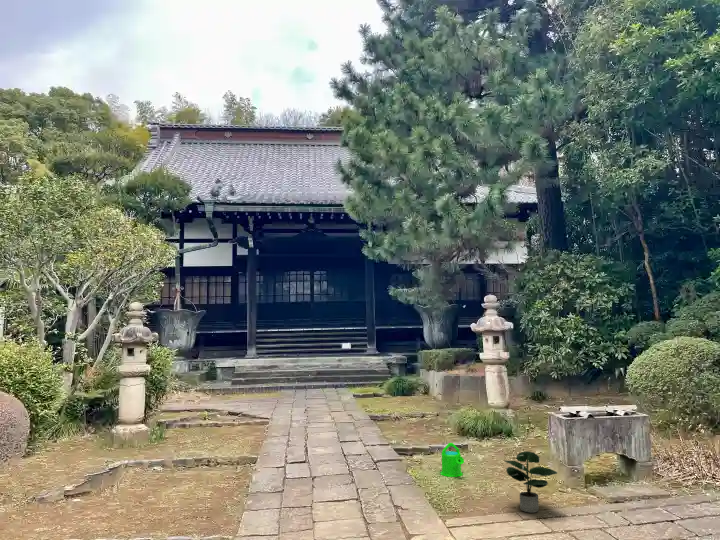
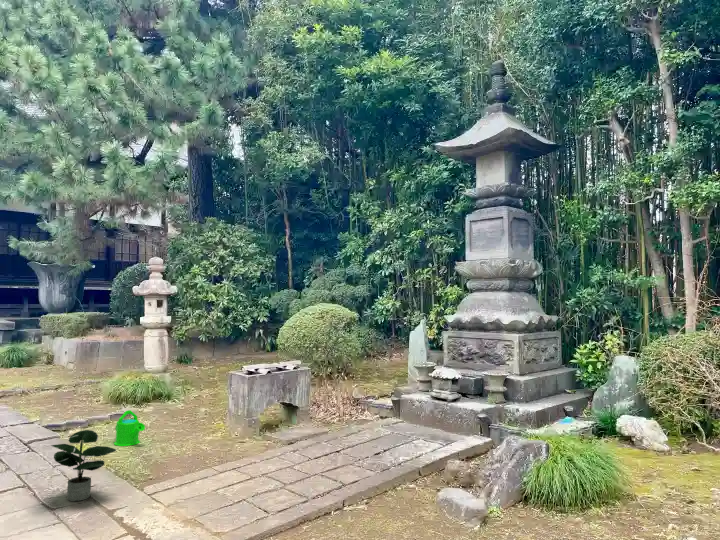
potted plant: present [505,451,557,513] -> present [51,430,116,501]

